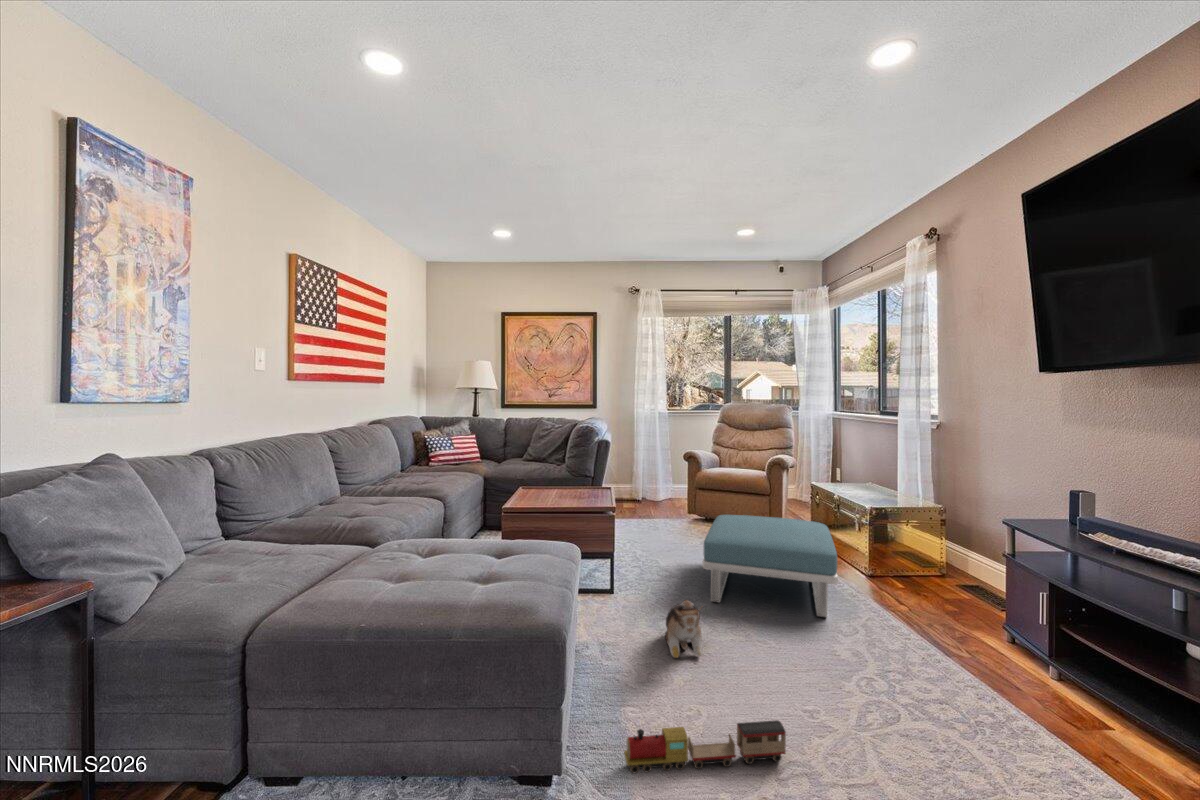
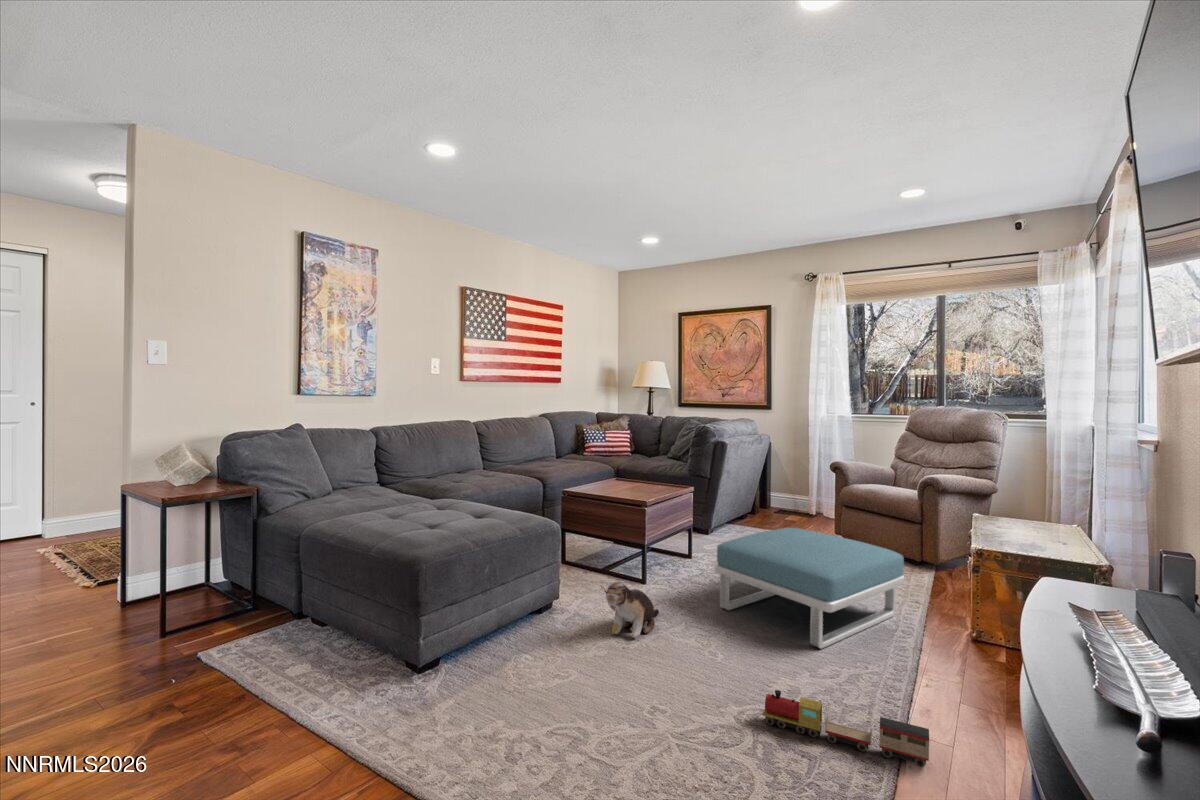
toy train: present [624,720,786,773] -> present [762,690,929,767]

